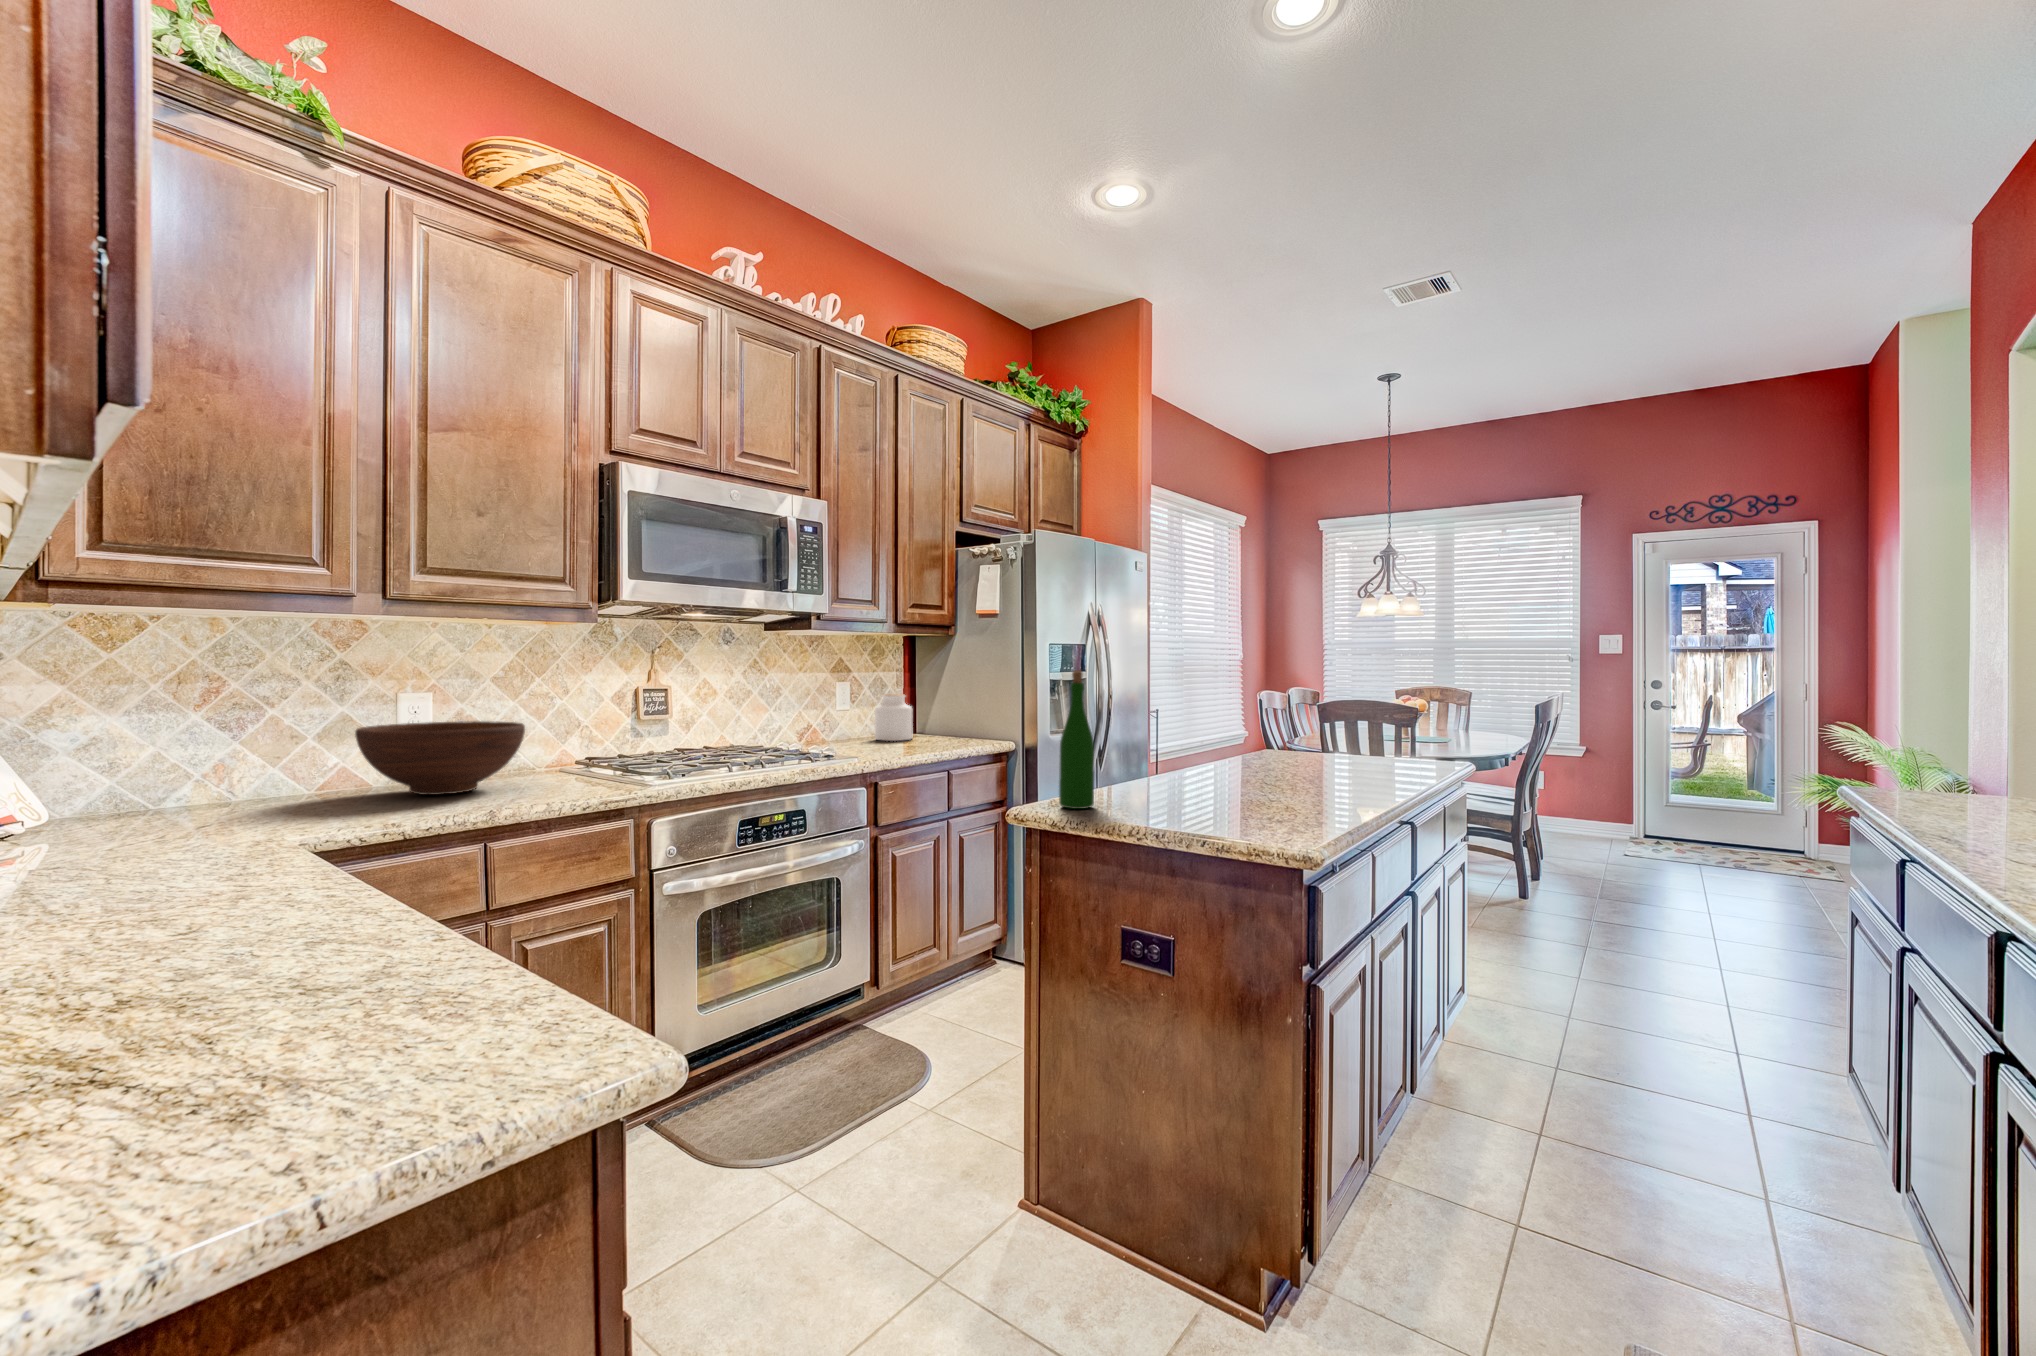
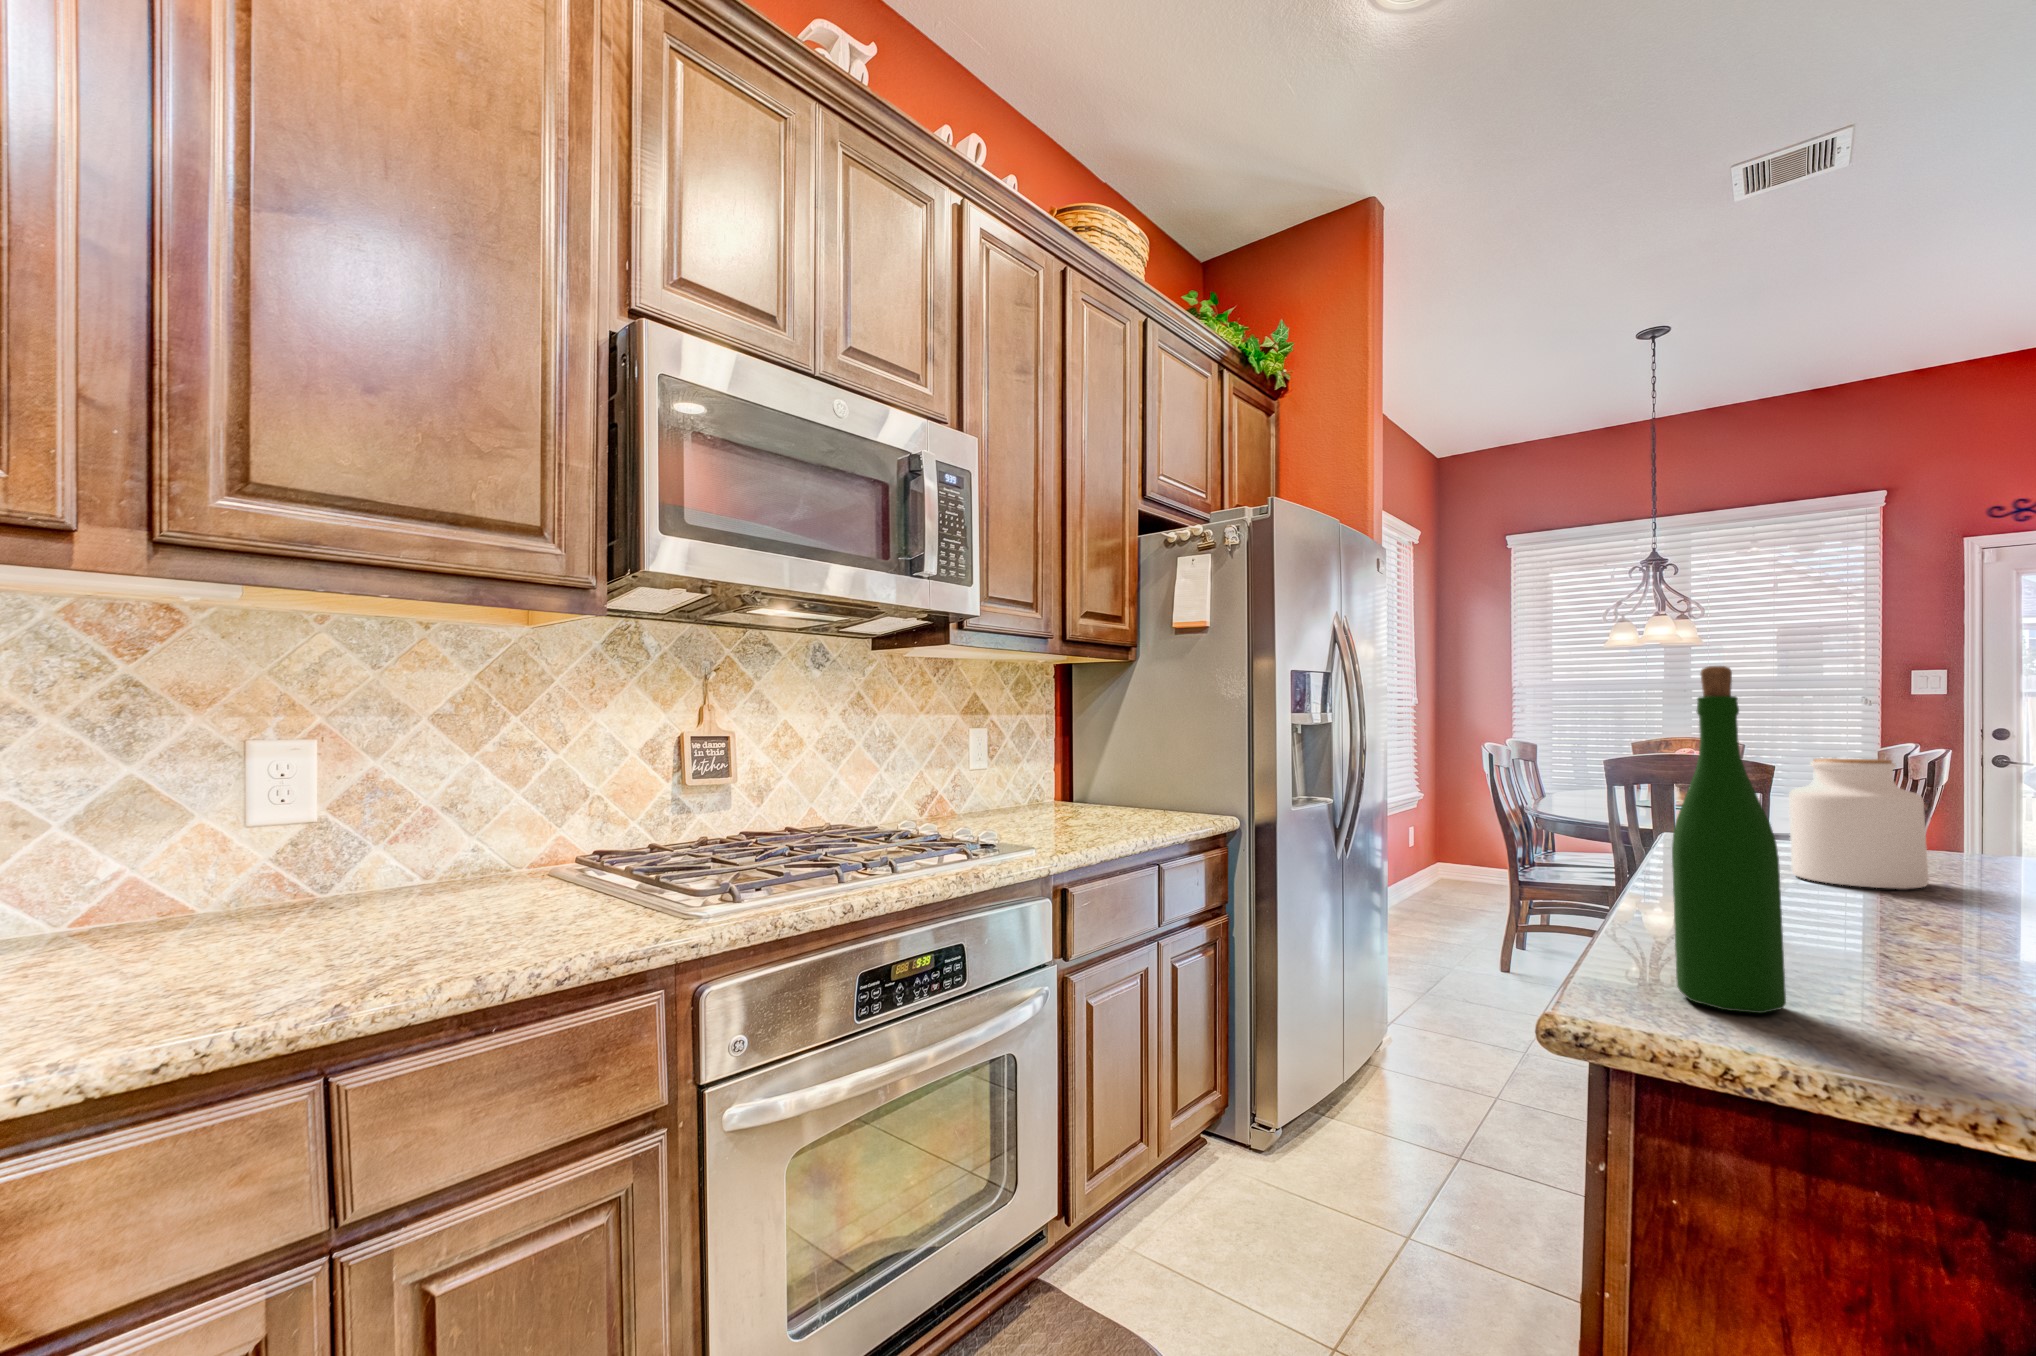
jar: present [875,694,913,741] -> present [1789,758,1928,889]
fruit bowl: present [355,721,525,795] -> none [100,793,465,946]

